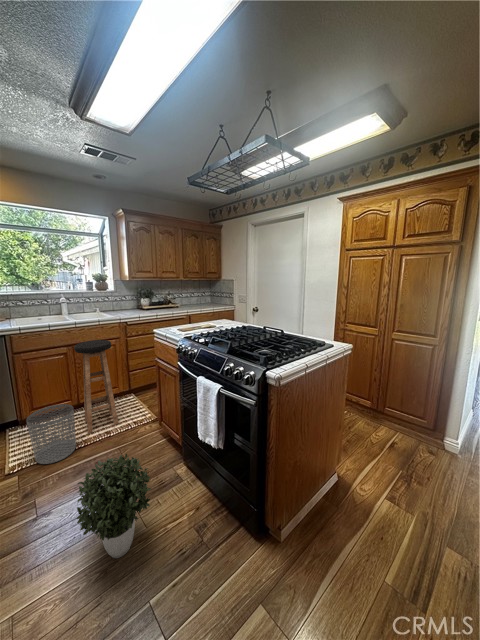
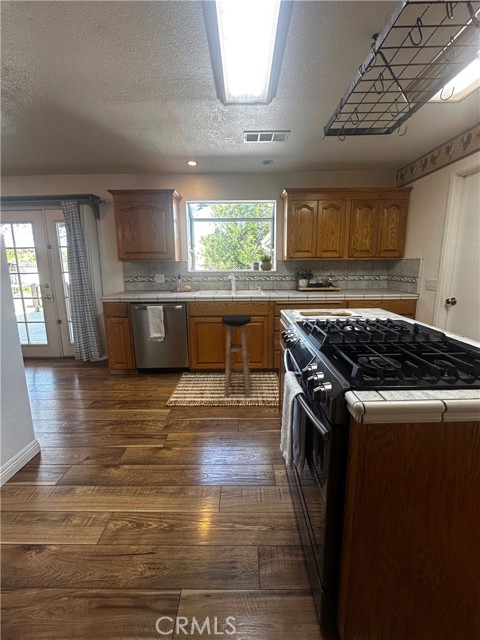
waste bin: present [27,404,76,464] -> none [180,364,212,410]
potted plant: present [77,454,151,558] -> none [150,424,223,523]

